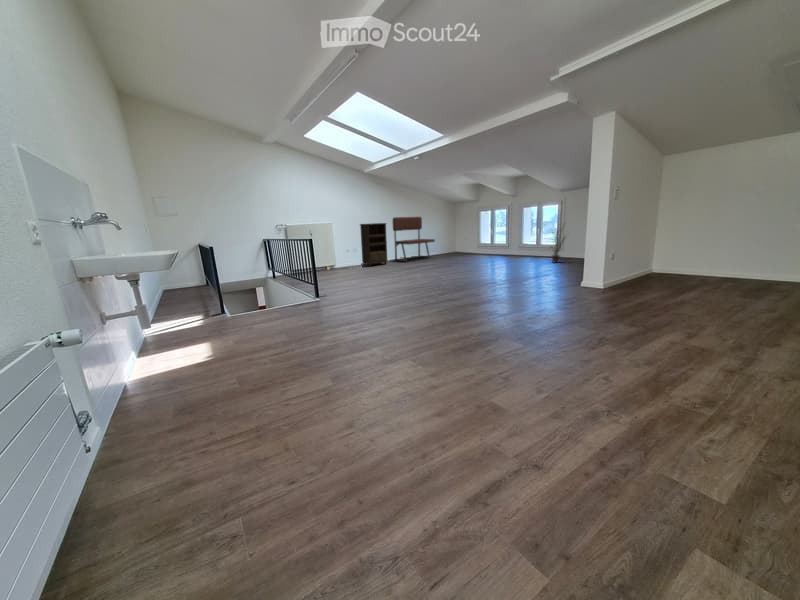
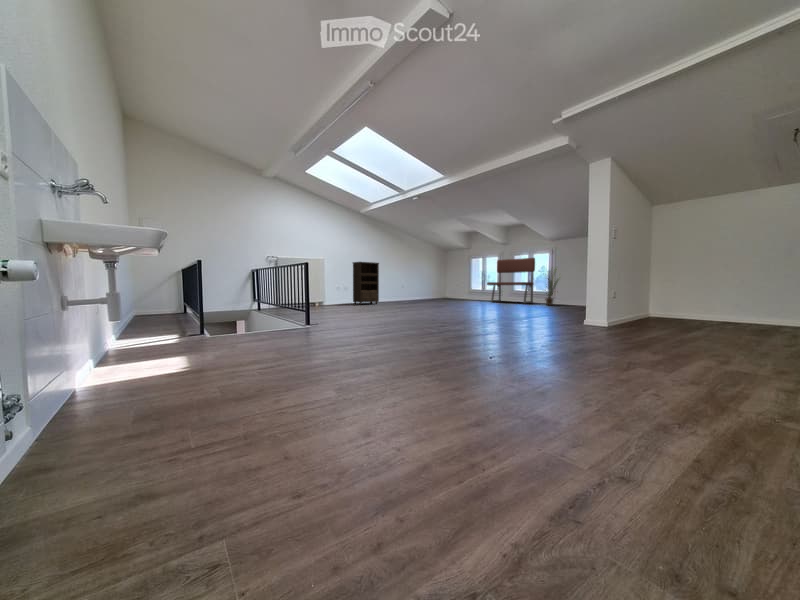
bench: present [393,217,435,261] -> present [487,258,535,304]

